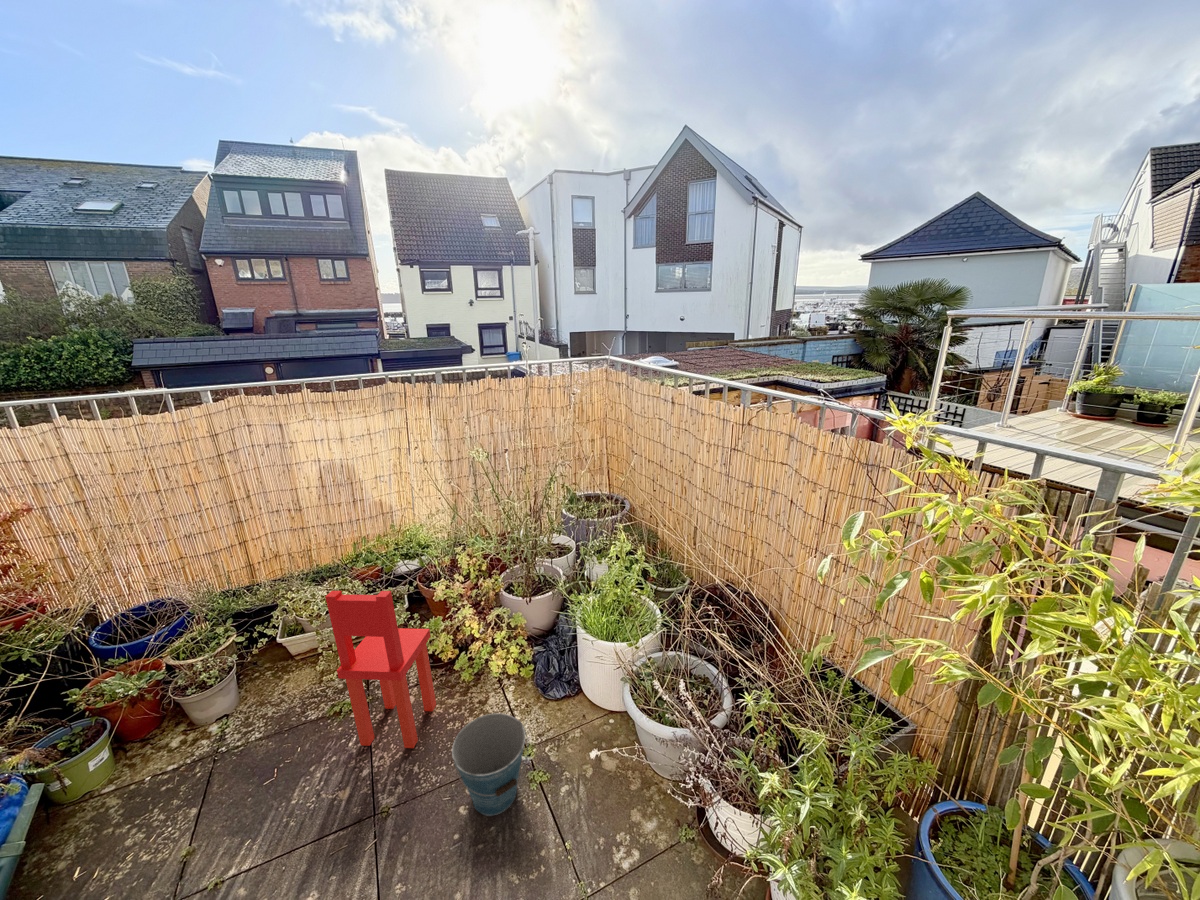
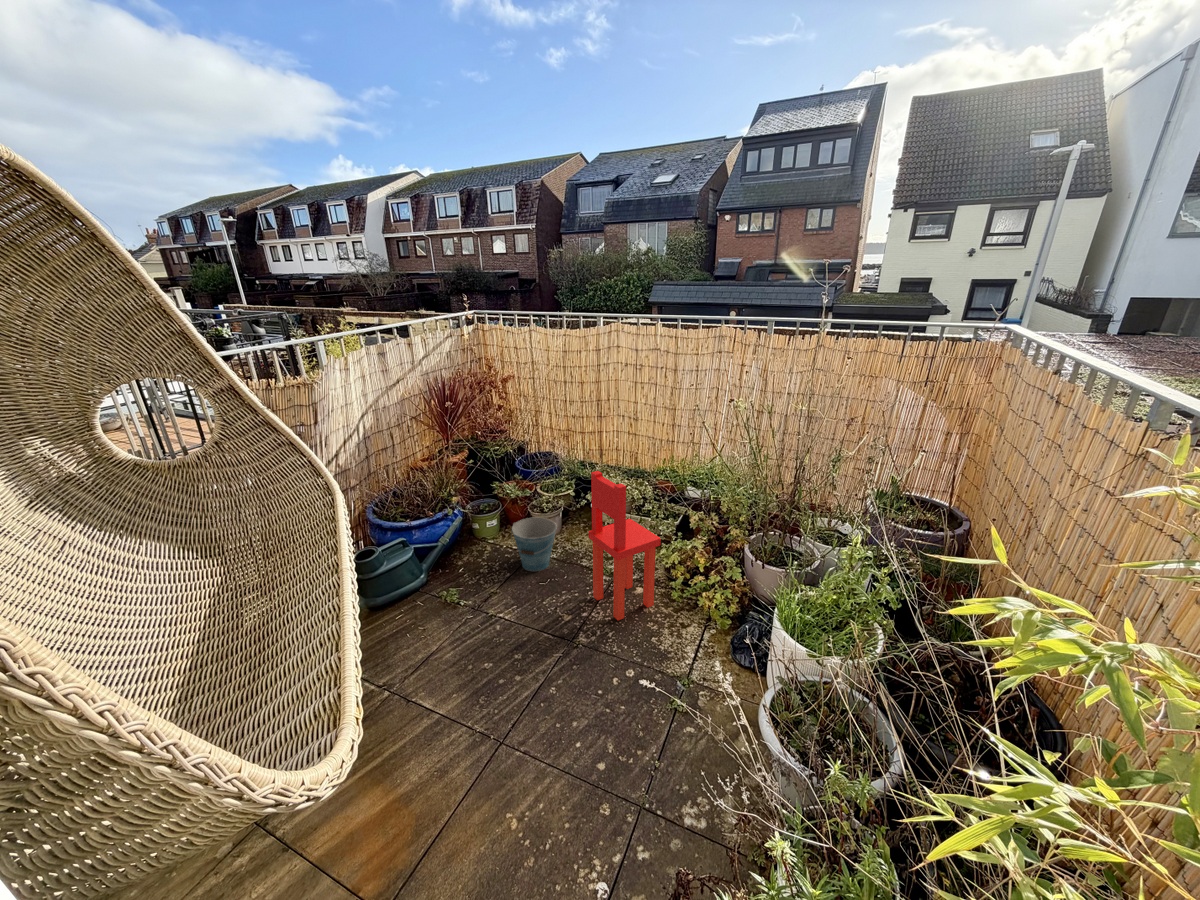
bucket: present [452,713,529,816] -> present [512,517,556,571]

